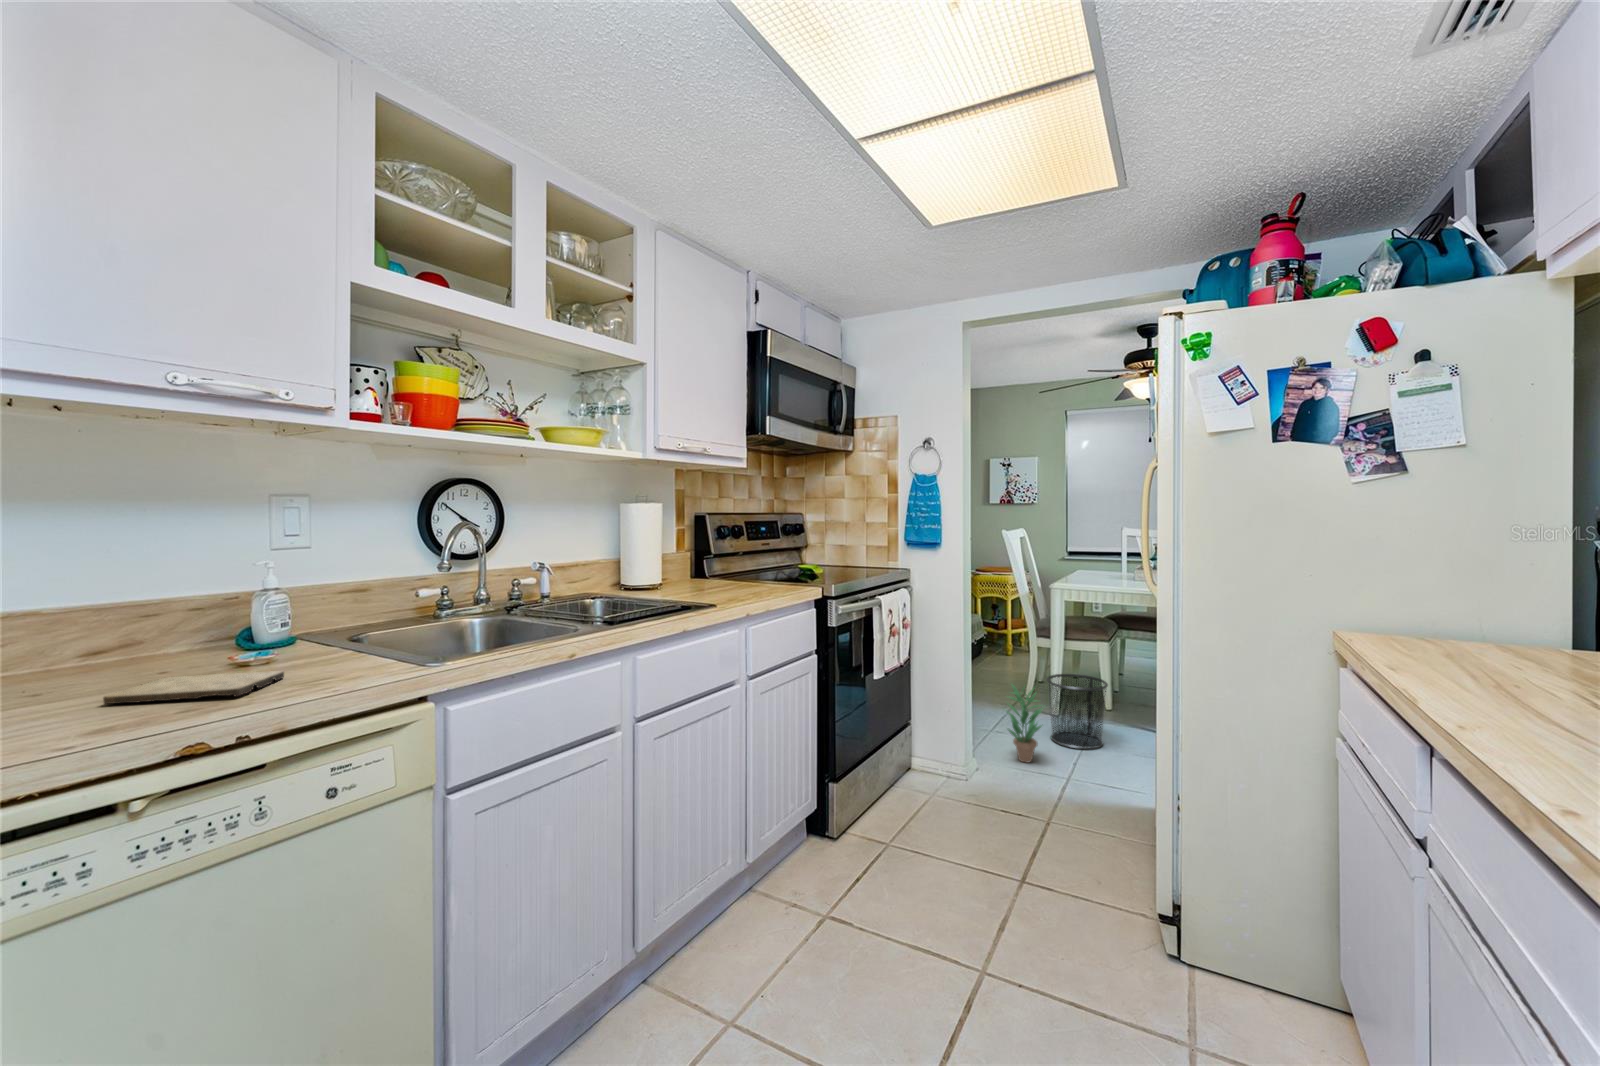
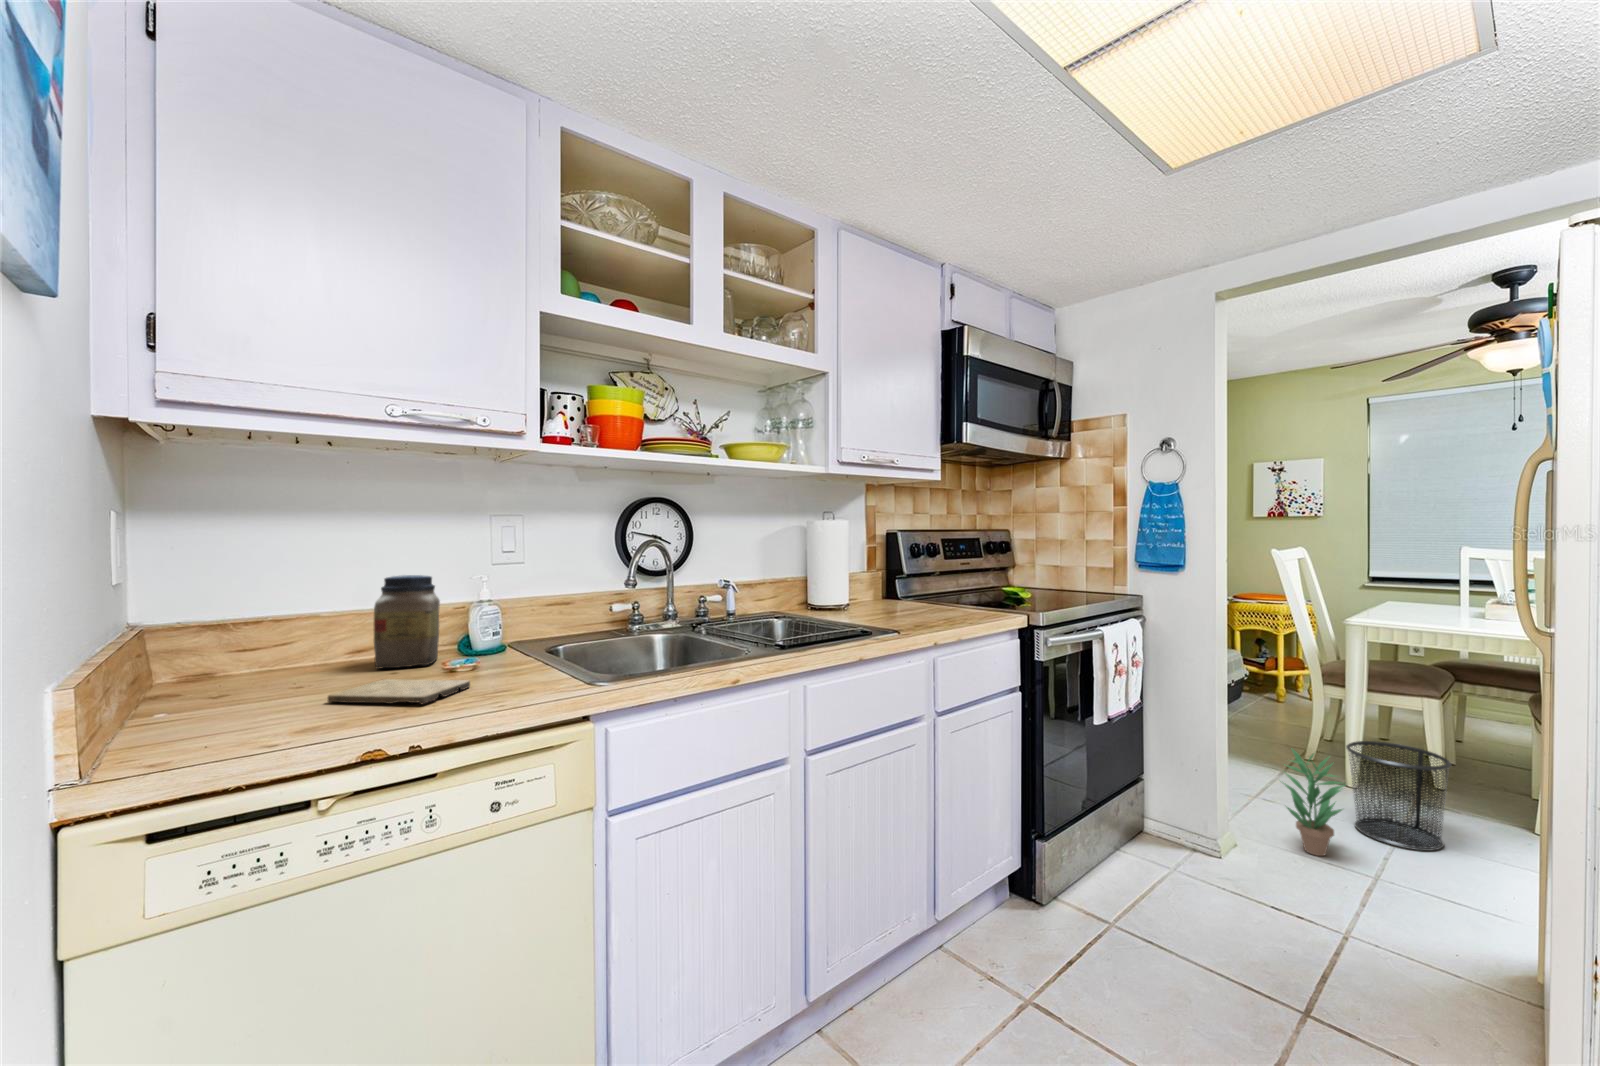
jar: none [136,563,221,670] -> present [374,575,440,669]

